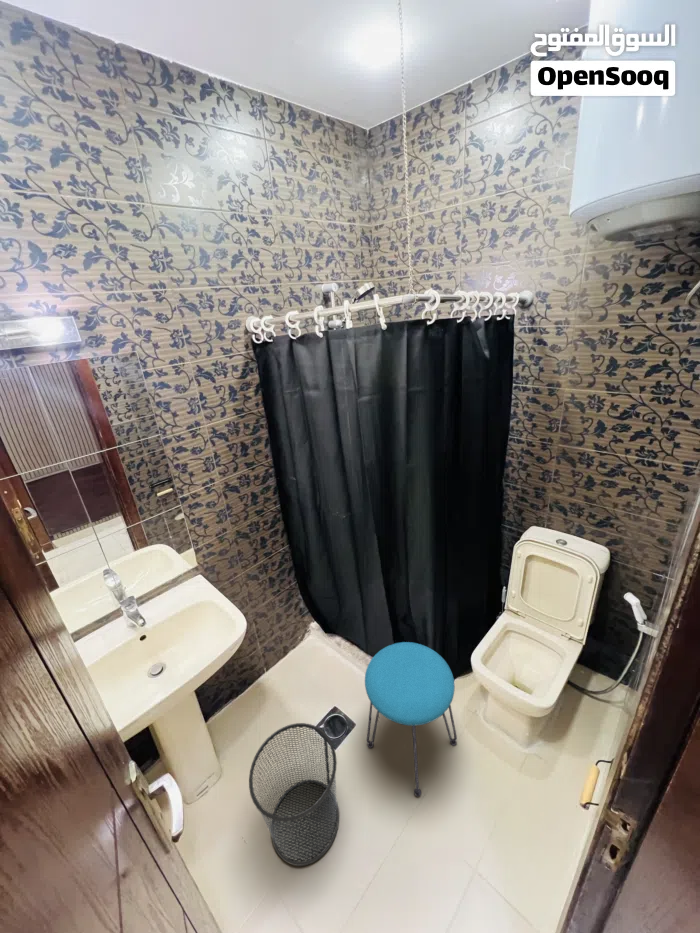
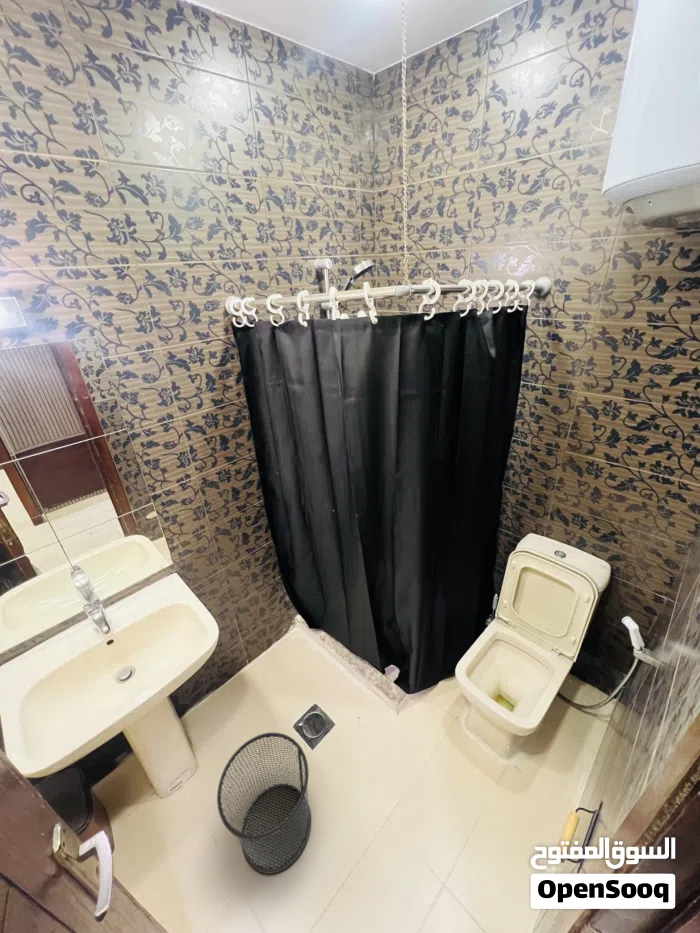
stool: present [365,642,457,796] -> none [343,652,436,808]

